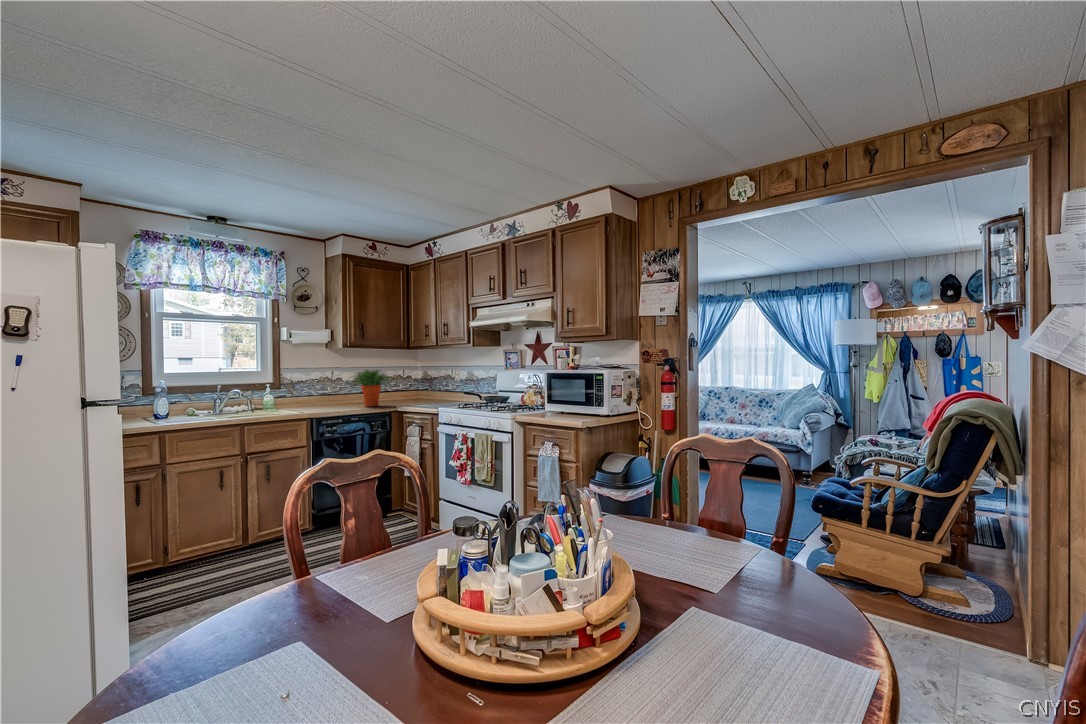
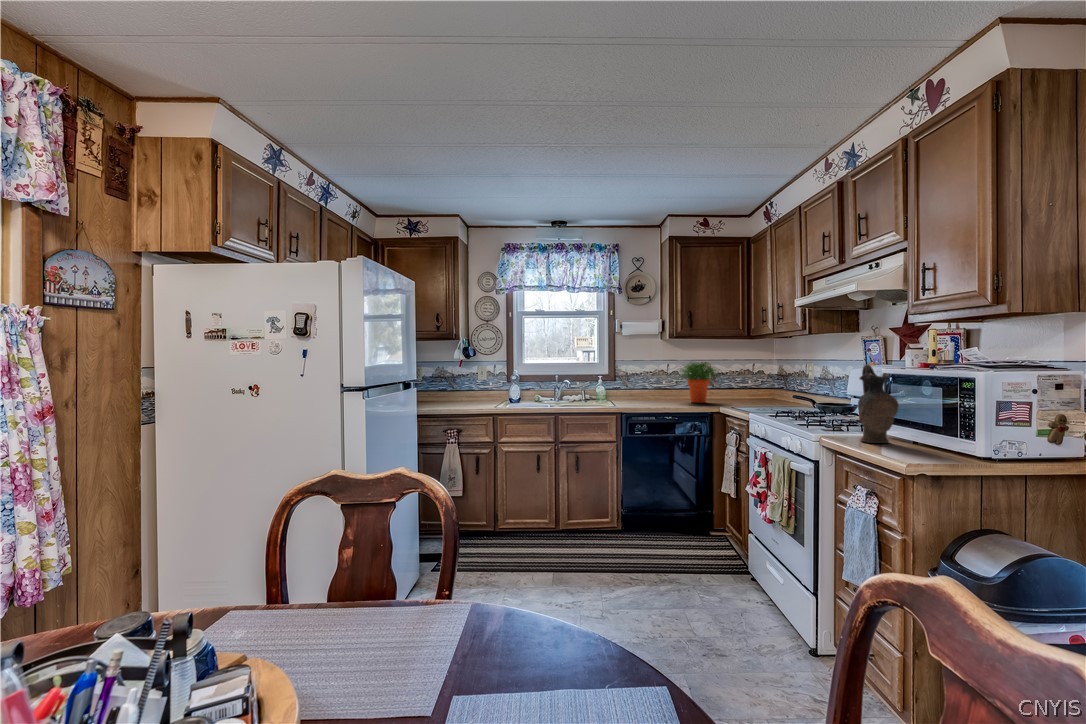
ceramic pitcher: none [538,368,561,417] -> present [858,365,898,443]

